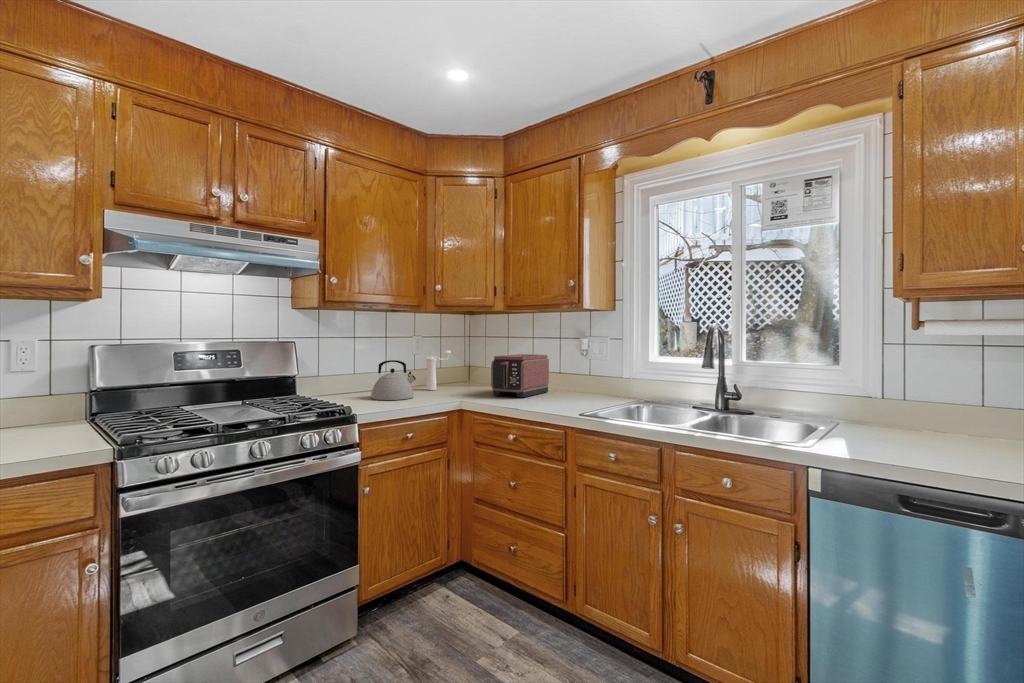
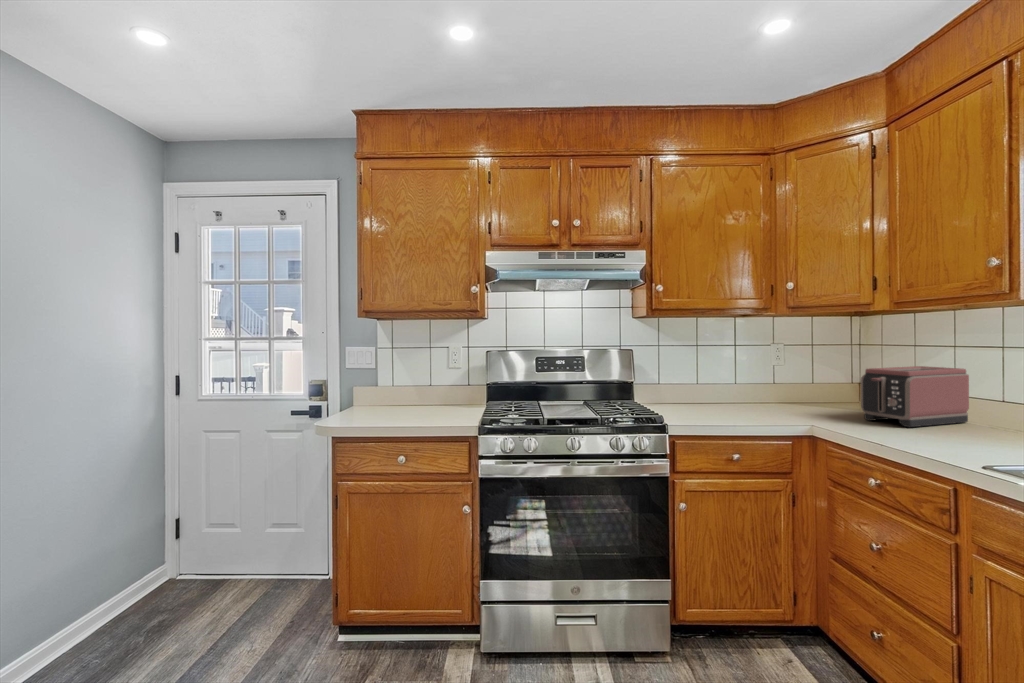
pepper mill: present [426,350,451,390] -> none [778,358,814,405]
kettle: present [371,360,416,400] -> none [704,370,756,414]

